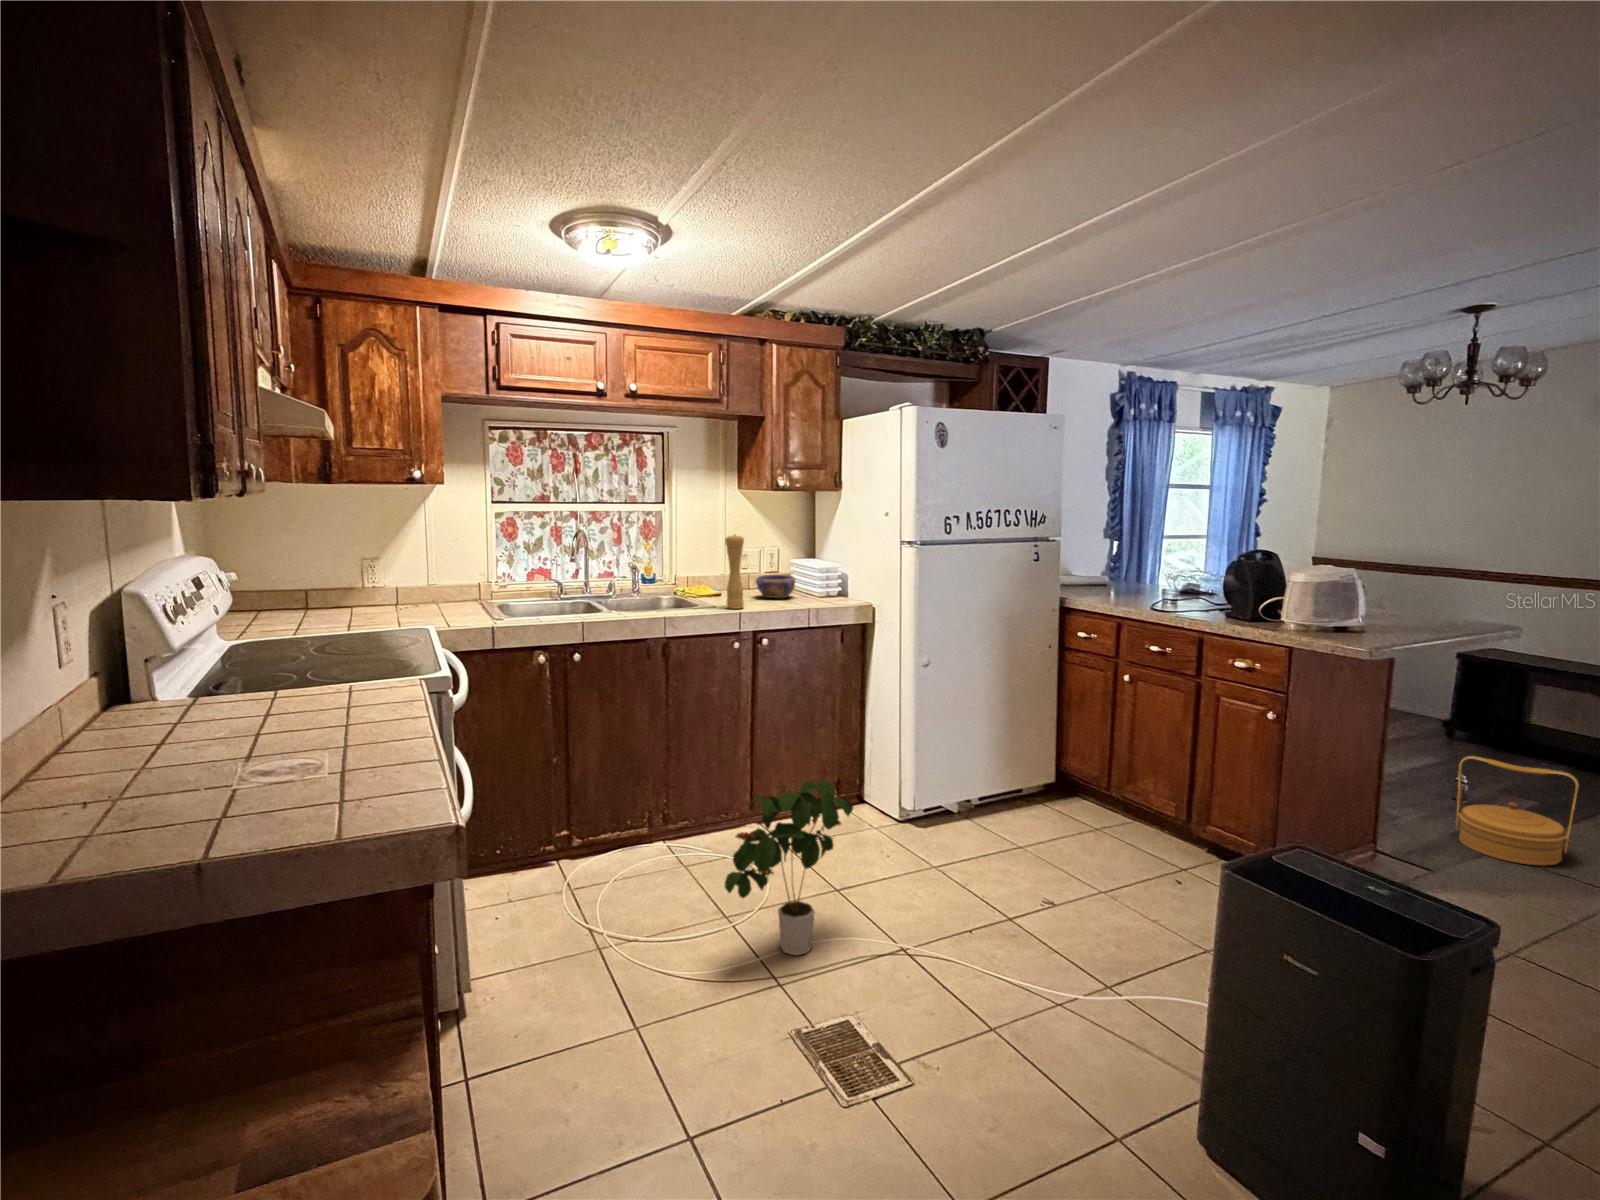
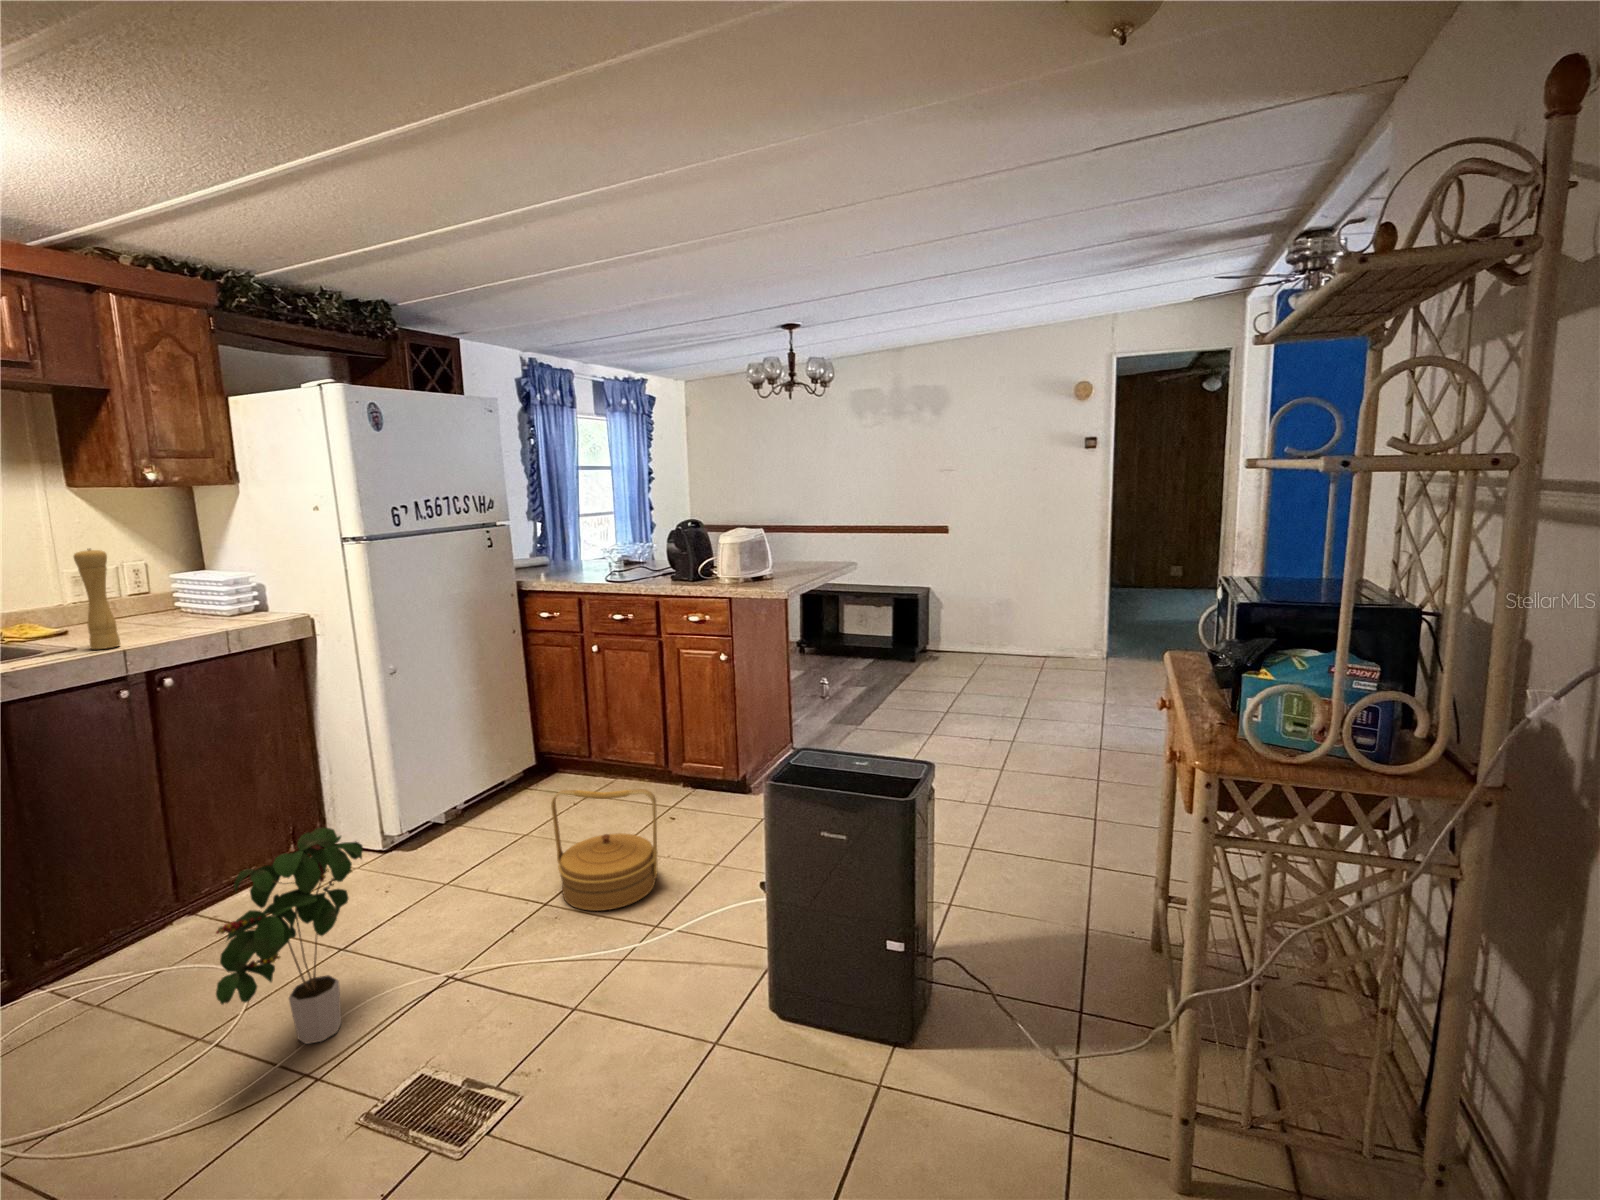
bowl: present [756,575,795,598] -> none [121,595,187,627]
basket: present [1456,756,1579,866] -> present [551,789,658,911]

